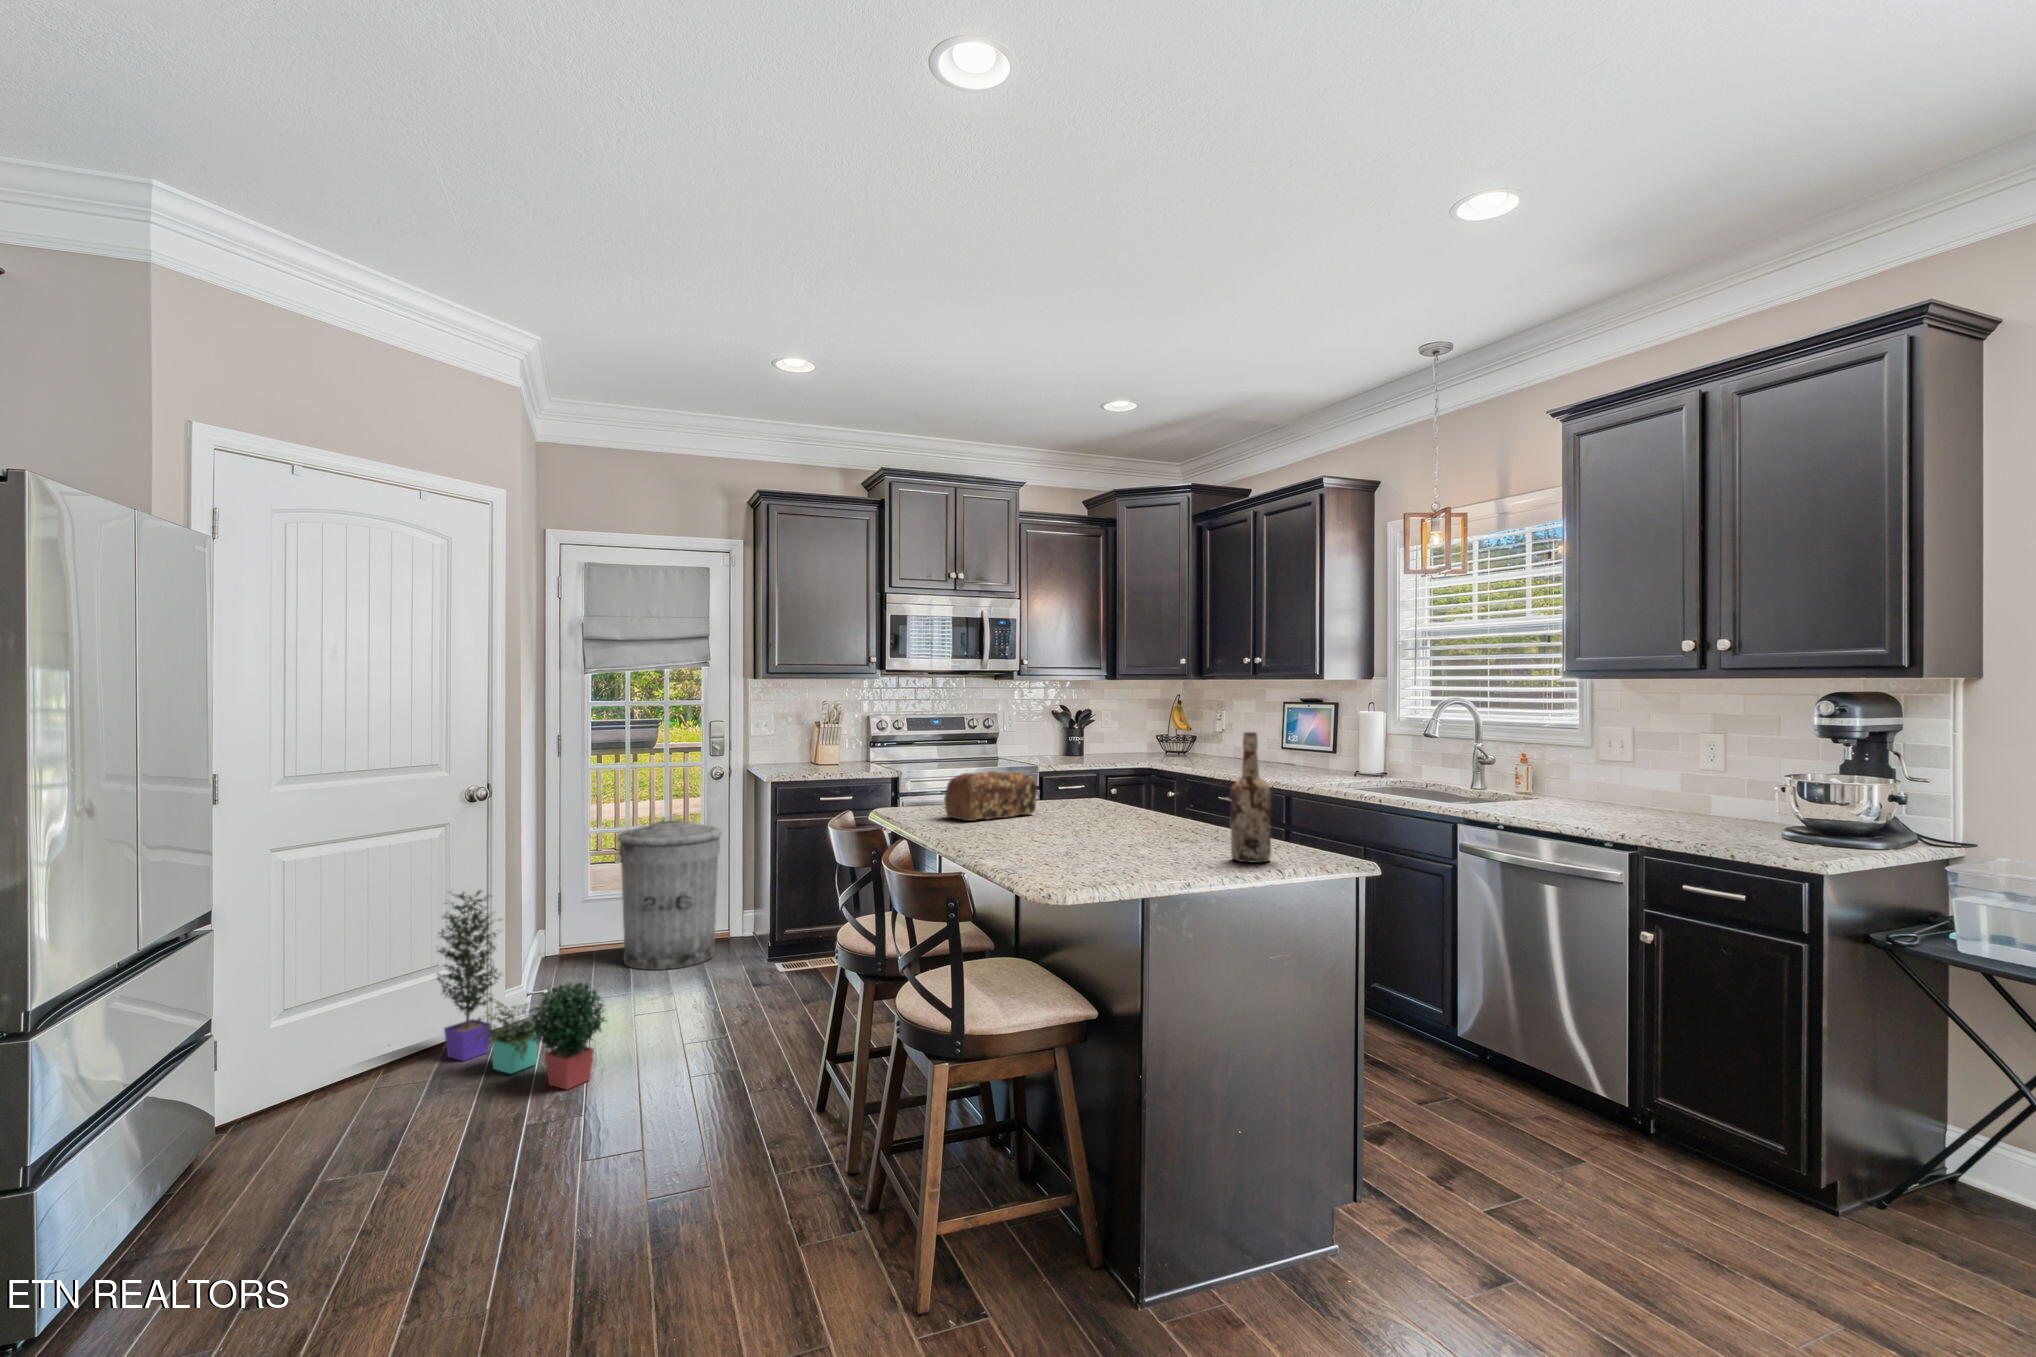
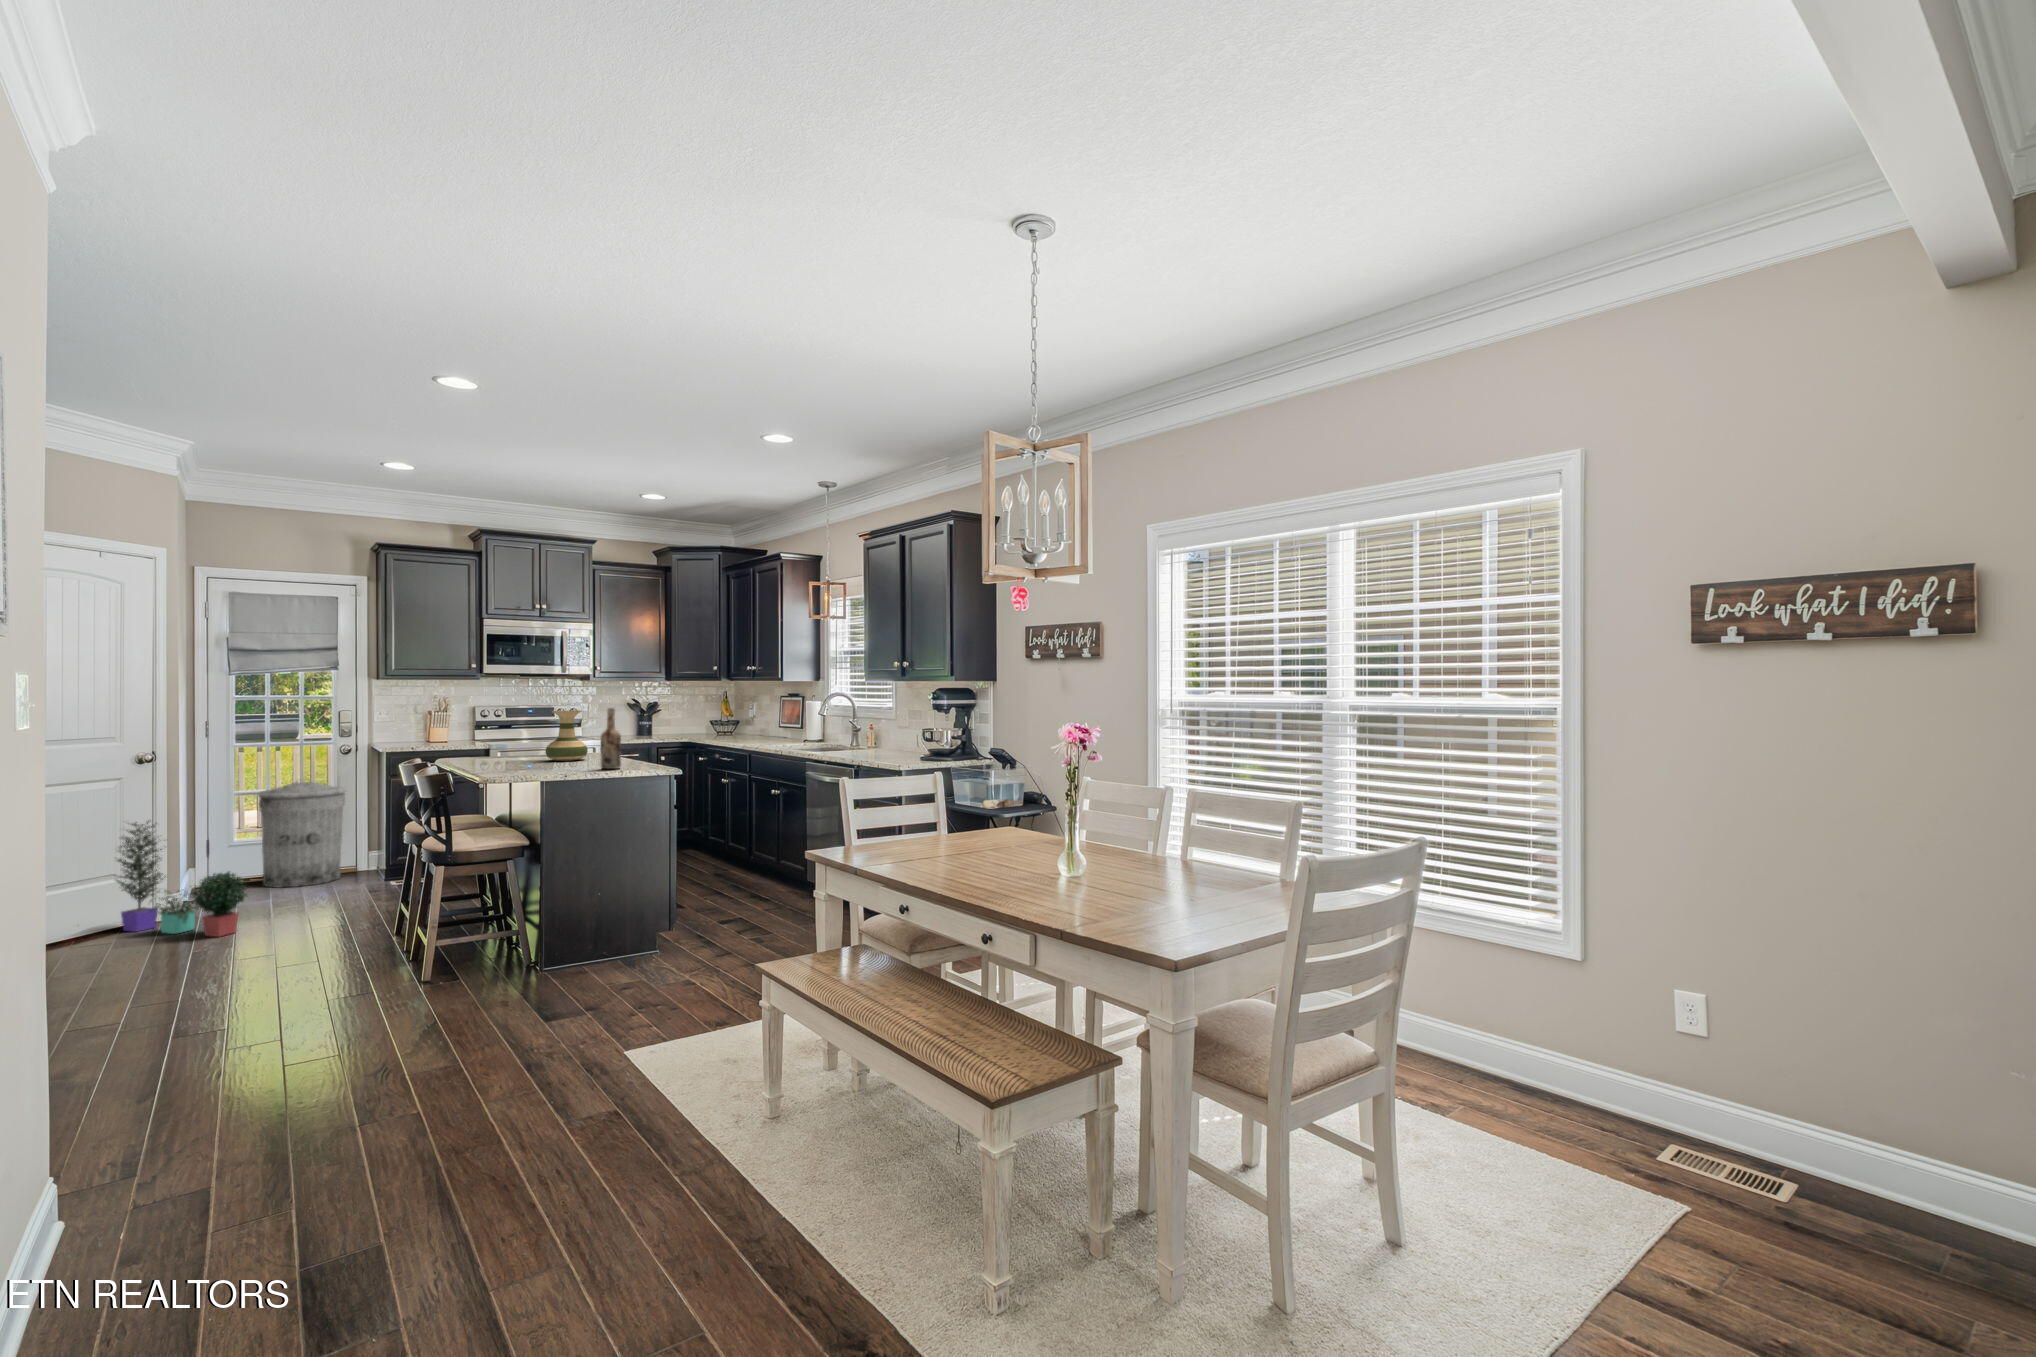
vase: none [1057,730,1125,822] -> present [546,710,588,761]
bread loaf: present [944,771,1037,821] -> none [479,735,540,762]

